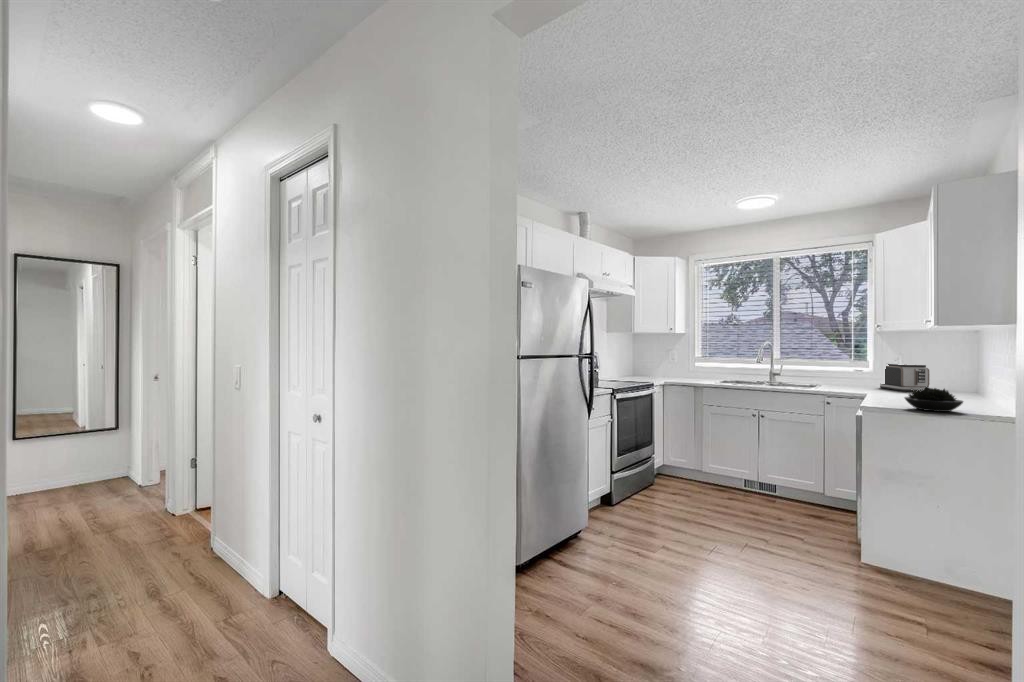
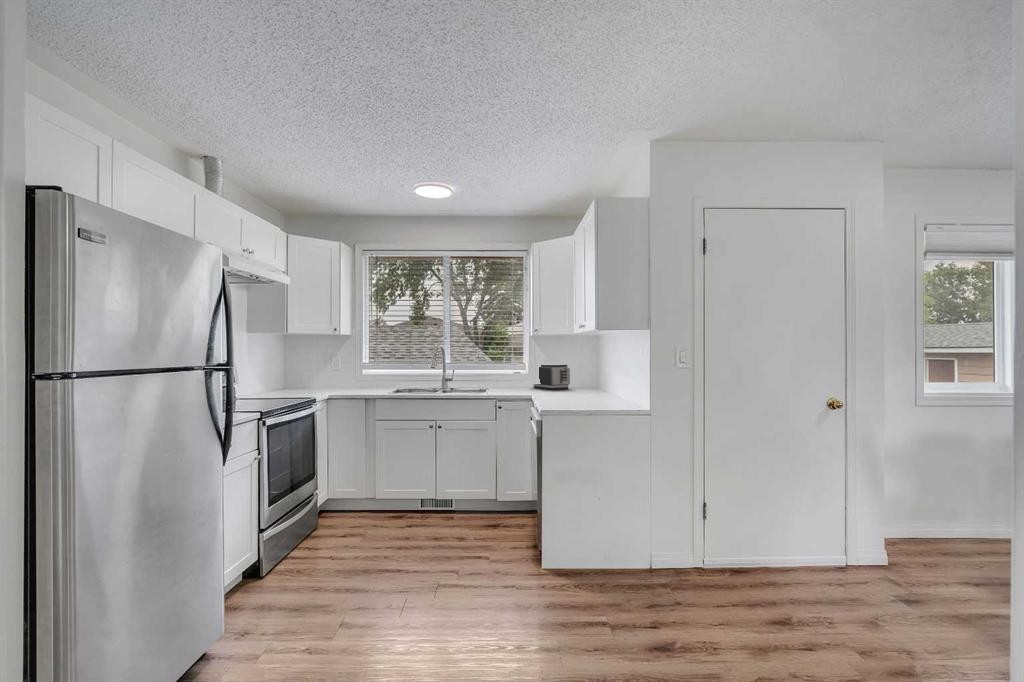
succulent plant: present [904,387,963,412] -> none [571,385,613,409]

